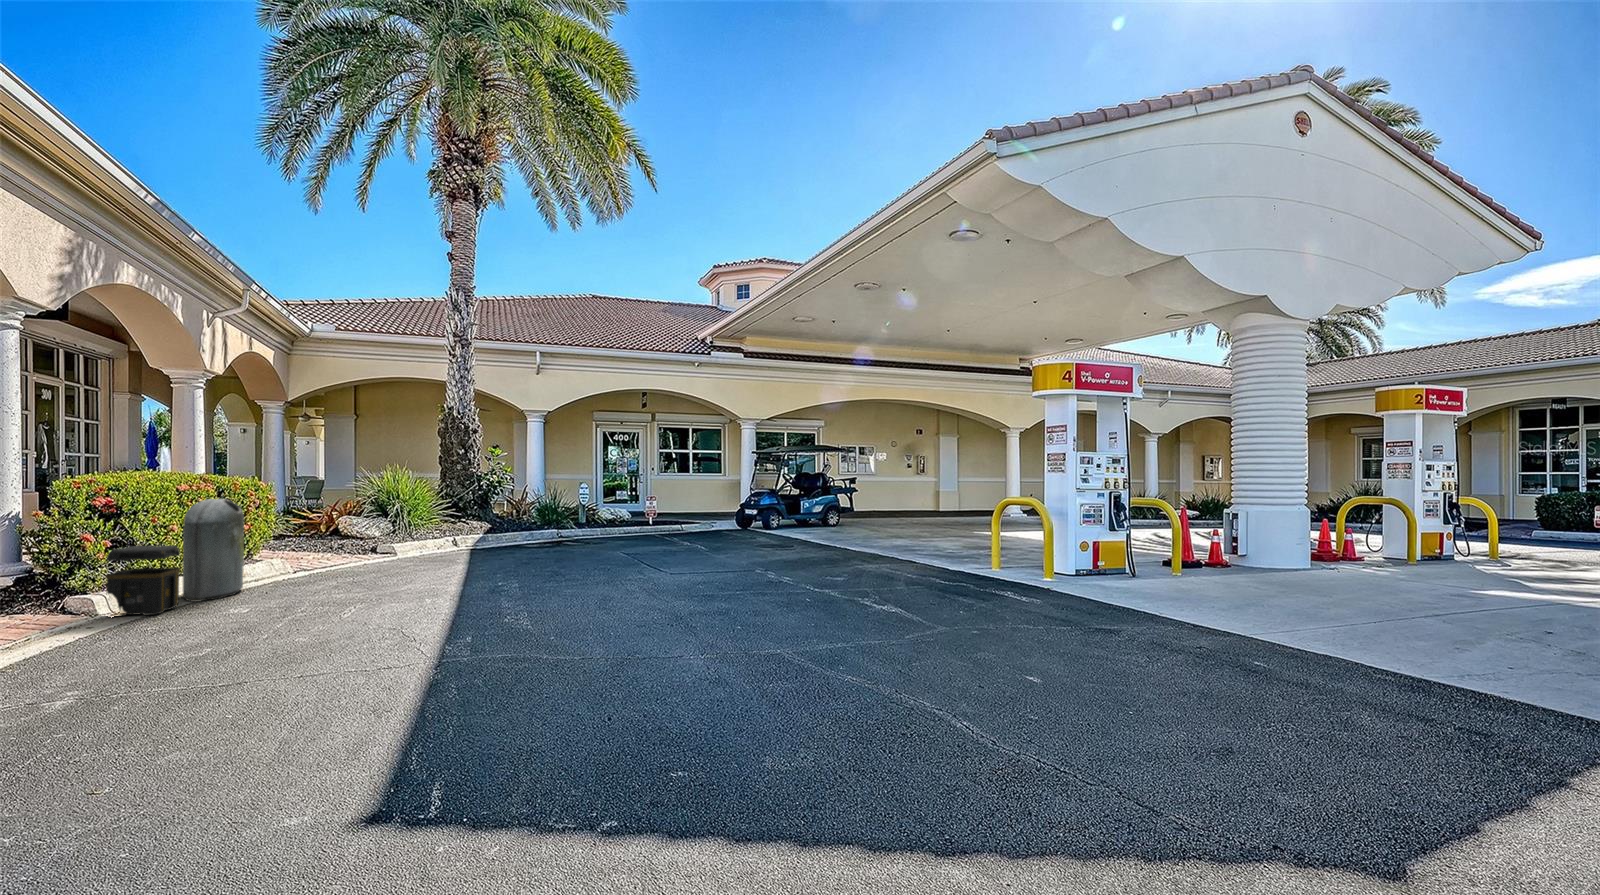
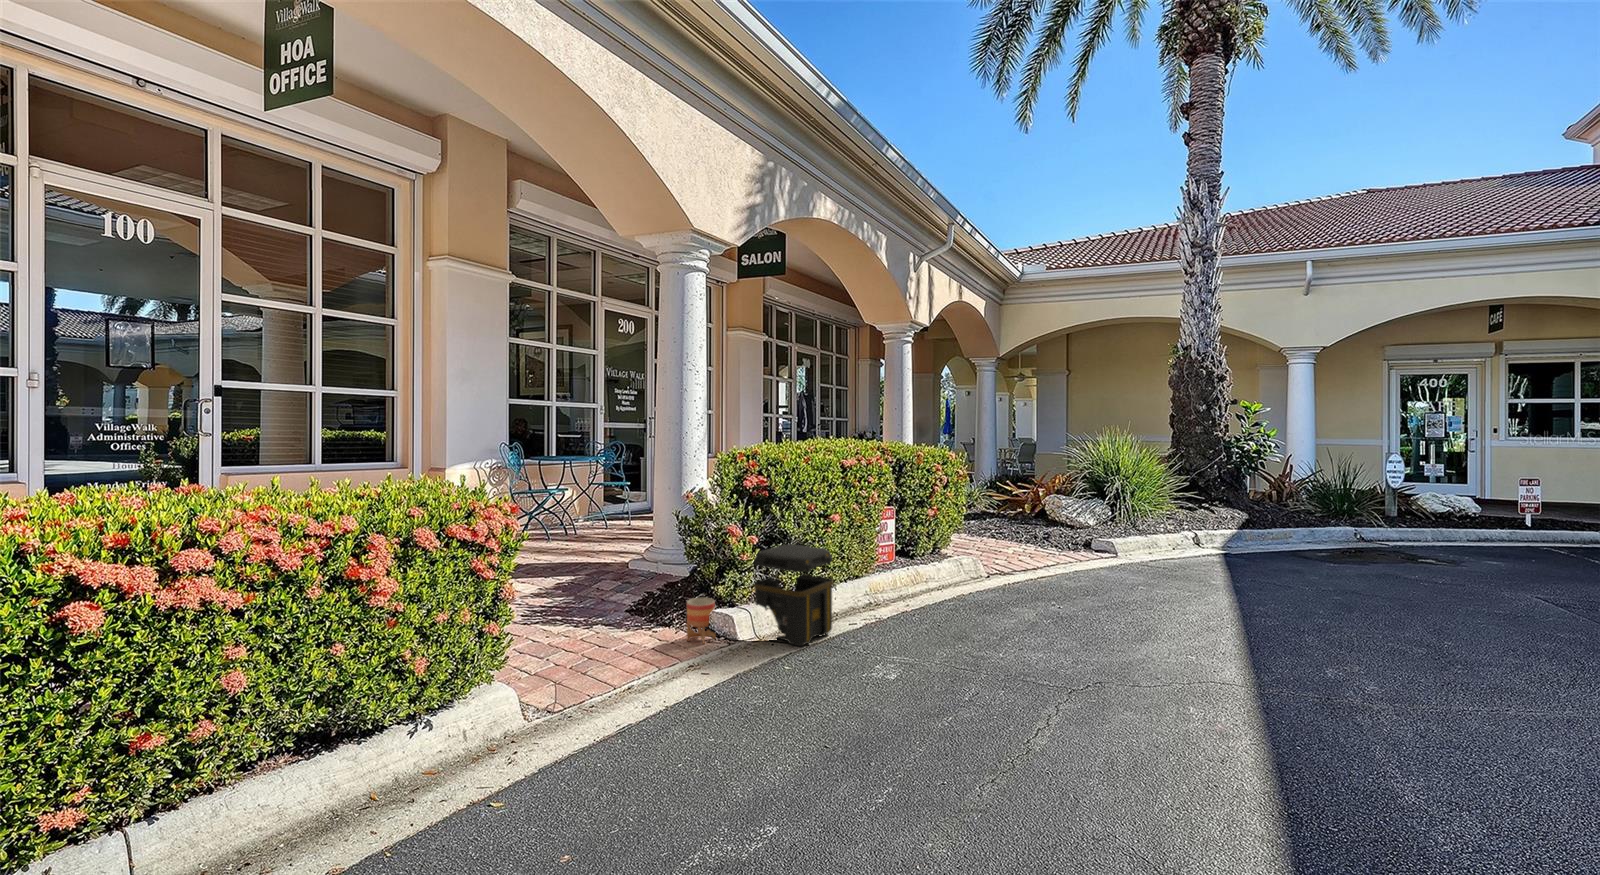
trash can: present [183,499,244,602] -> none [848,482,917,623]
planter: none [36,591,67,627] -> present [687,598,716,644]

